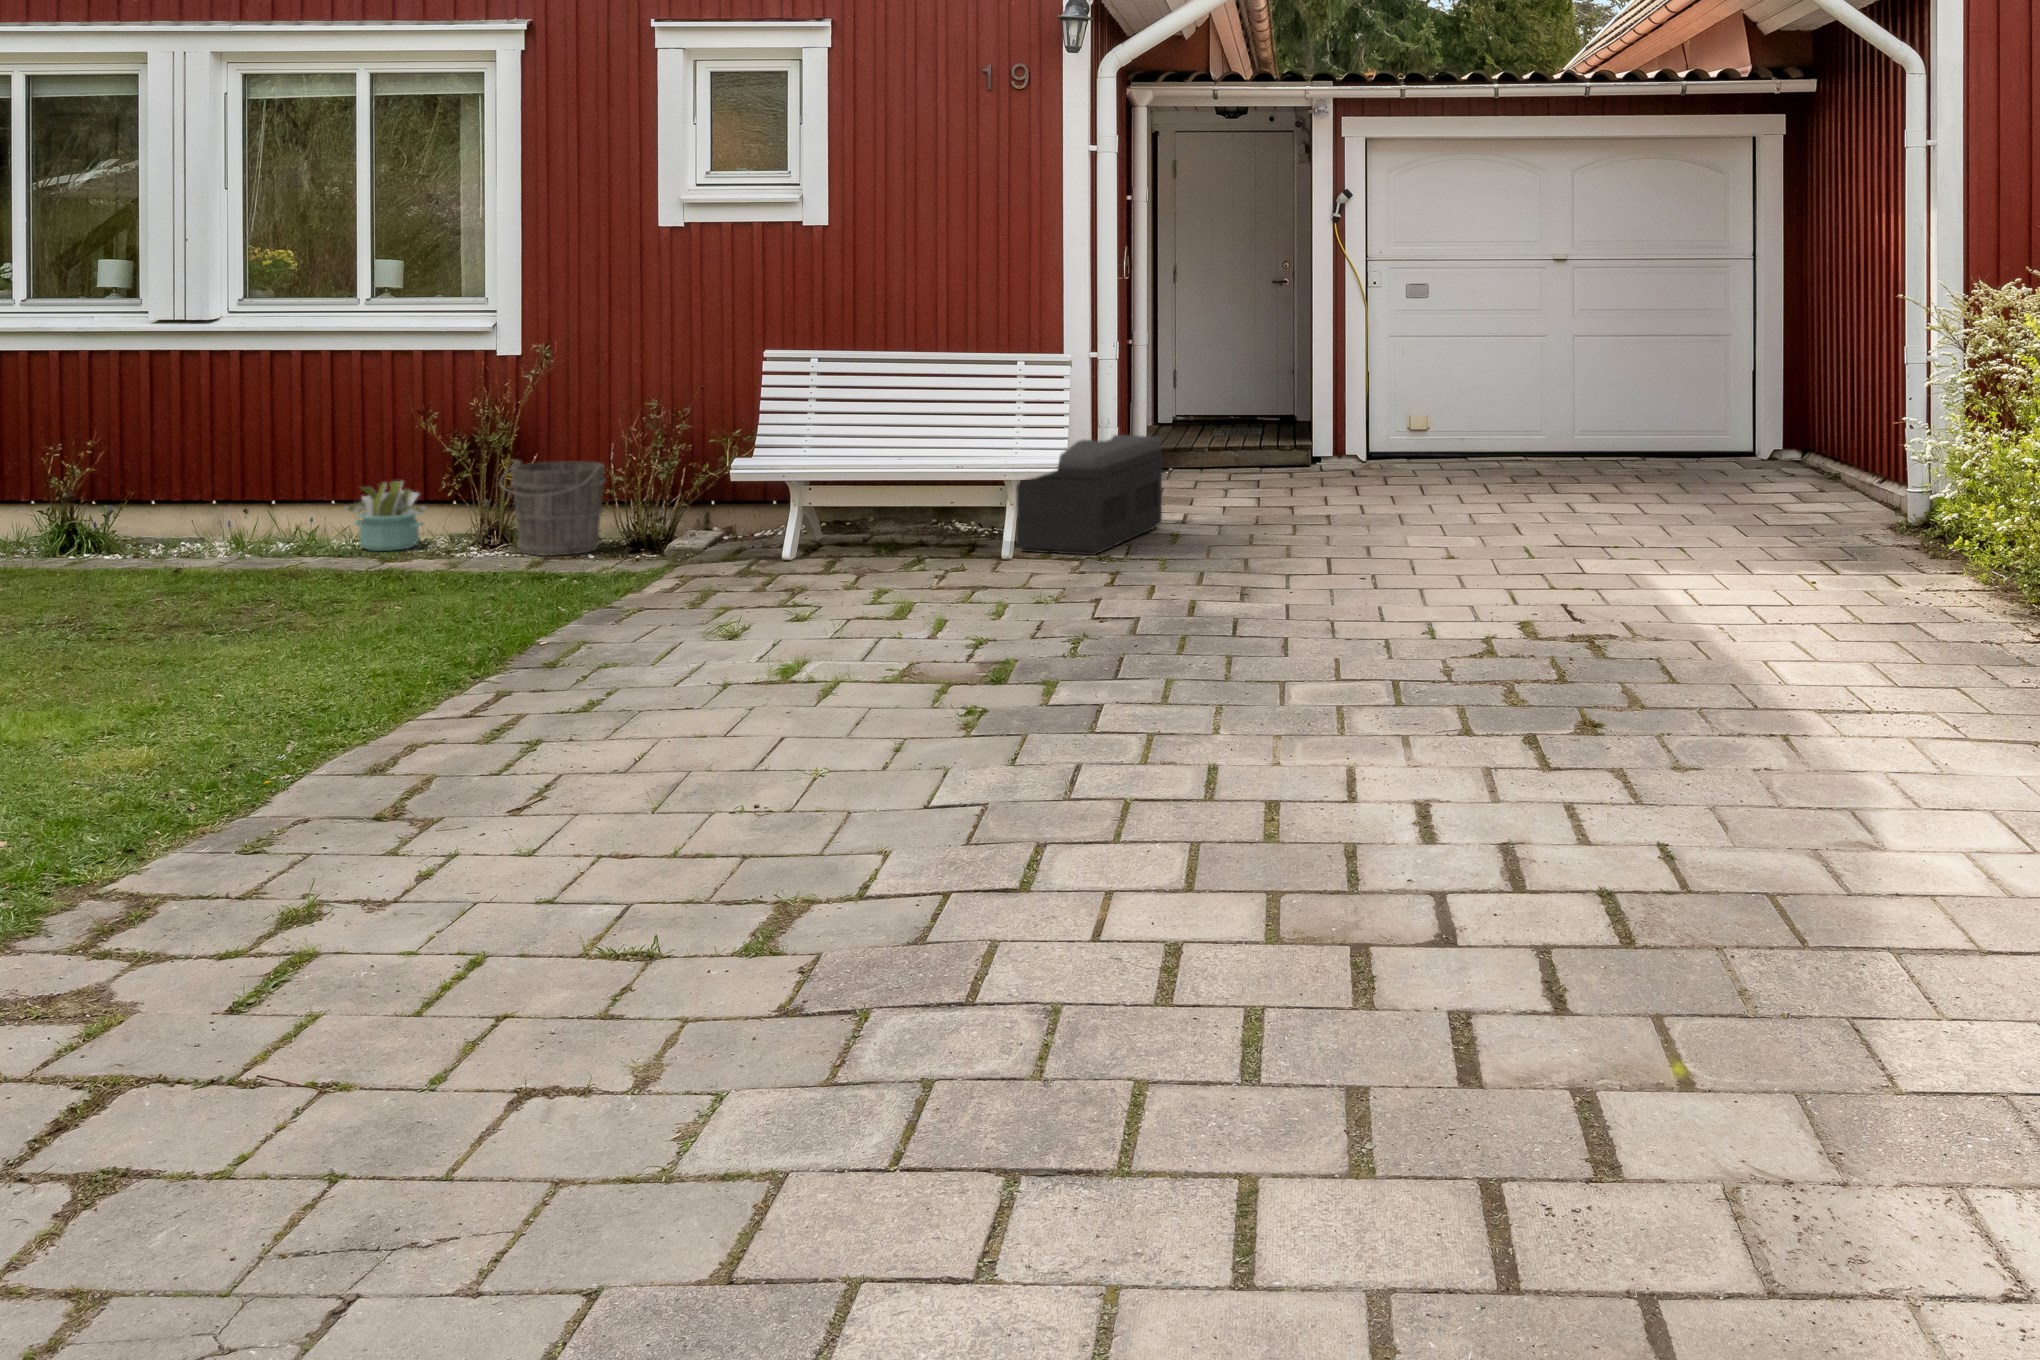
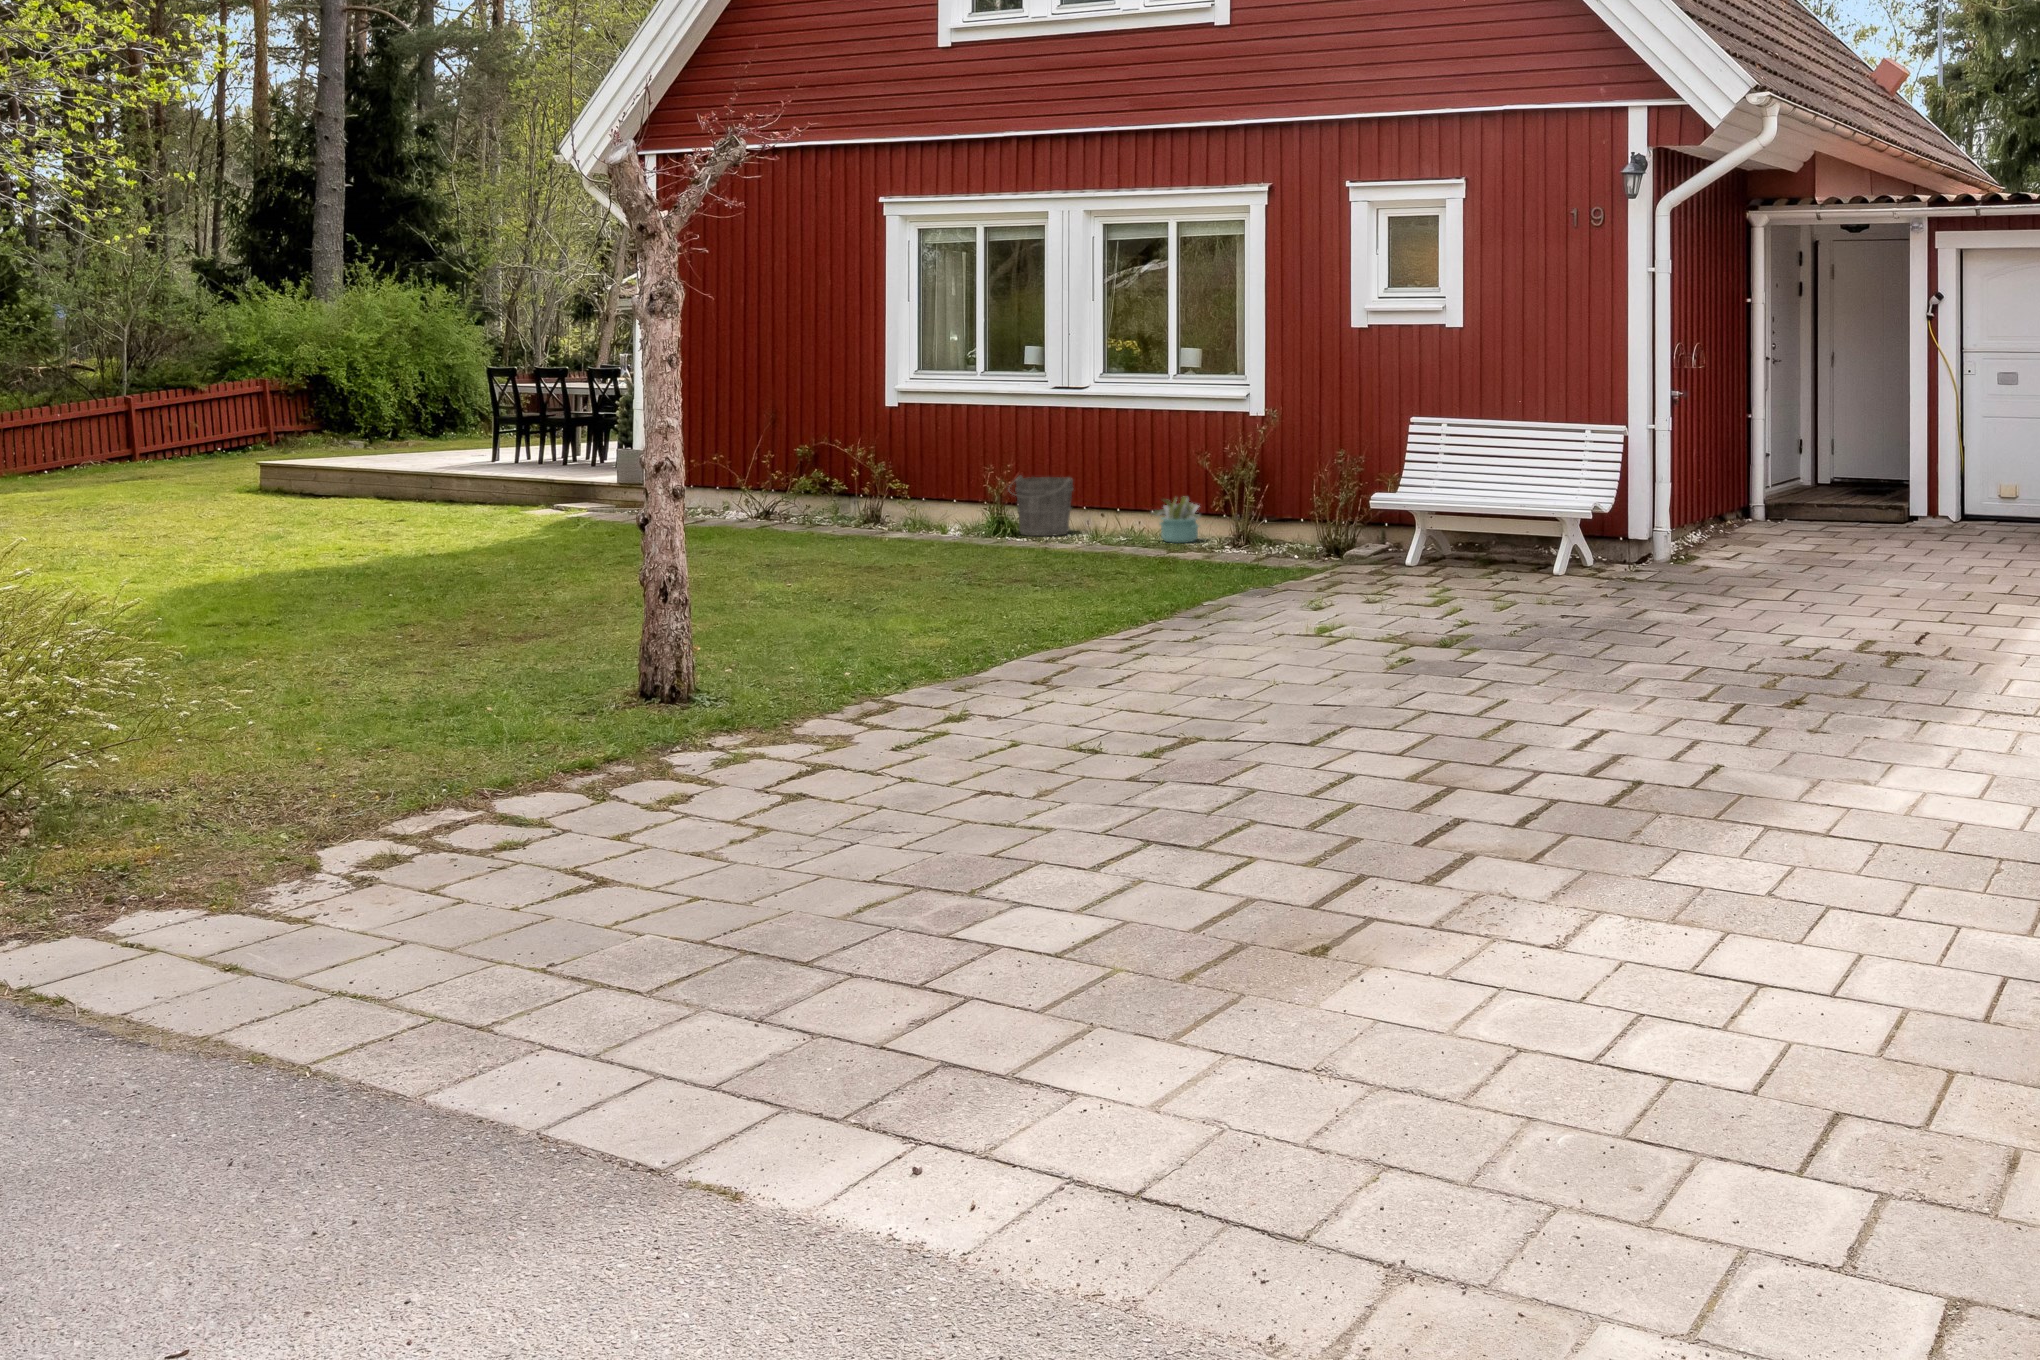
storage bench: present [1016,435,1162,555] -> none [1587,484,1719,574]
bucket: present [500,460,606,556] -> present [1015,476,1073,536]

